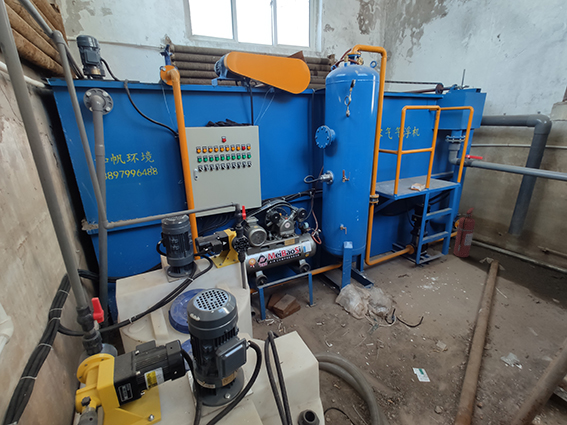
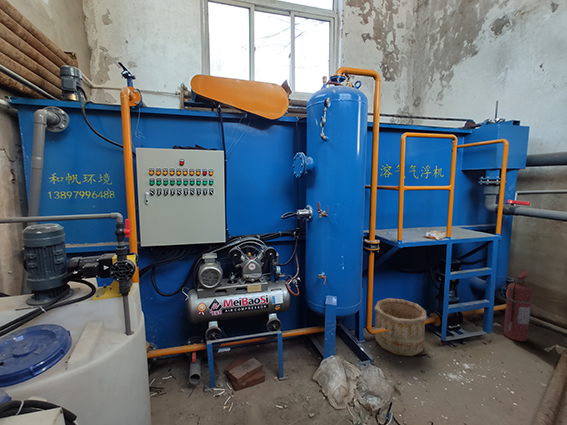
wooden bucket: none [369,237,409,278] -> present [374,298,427,356]

